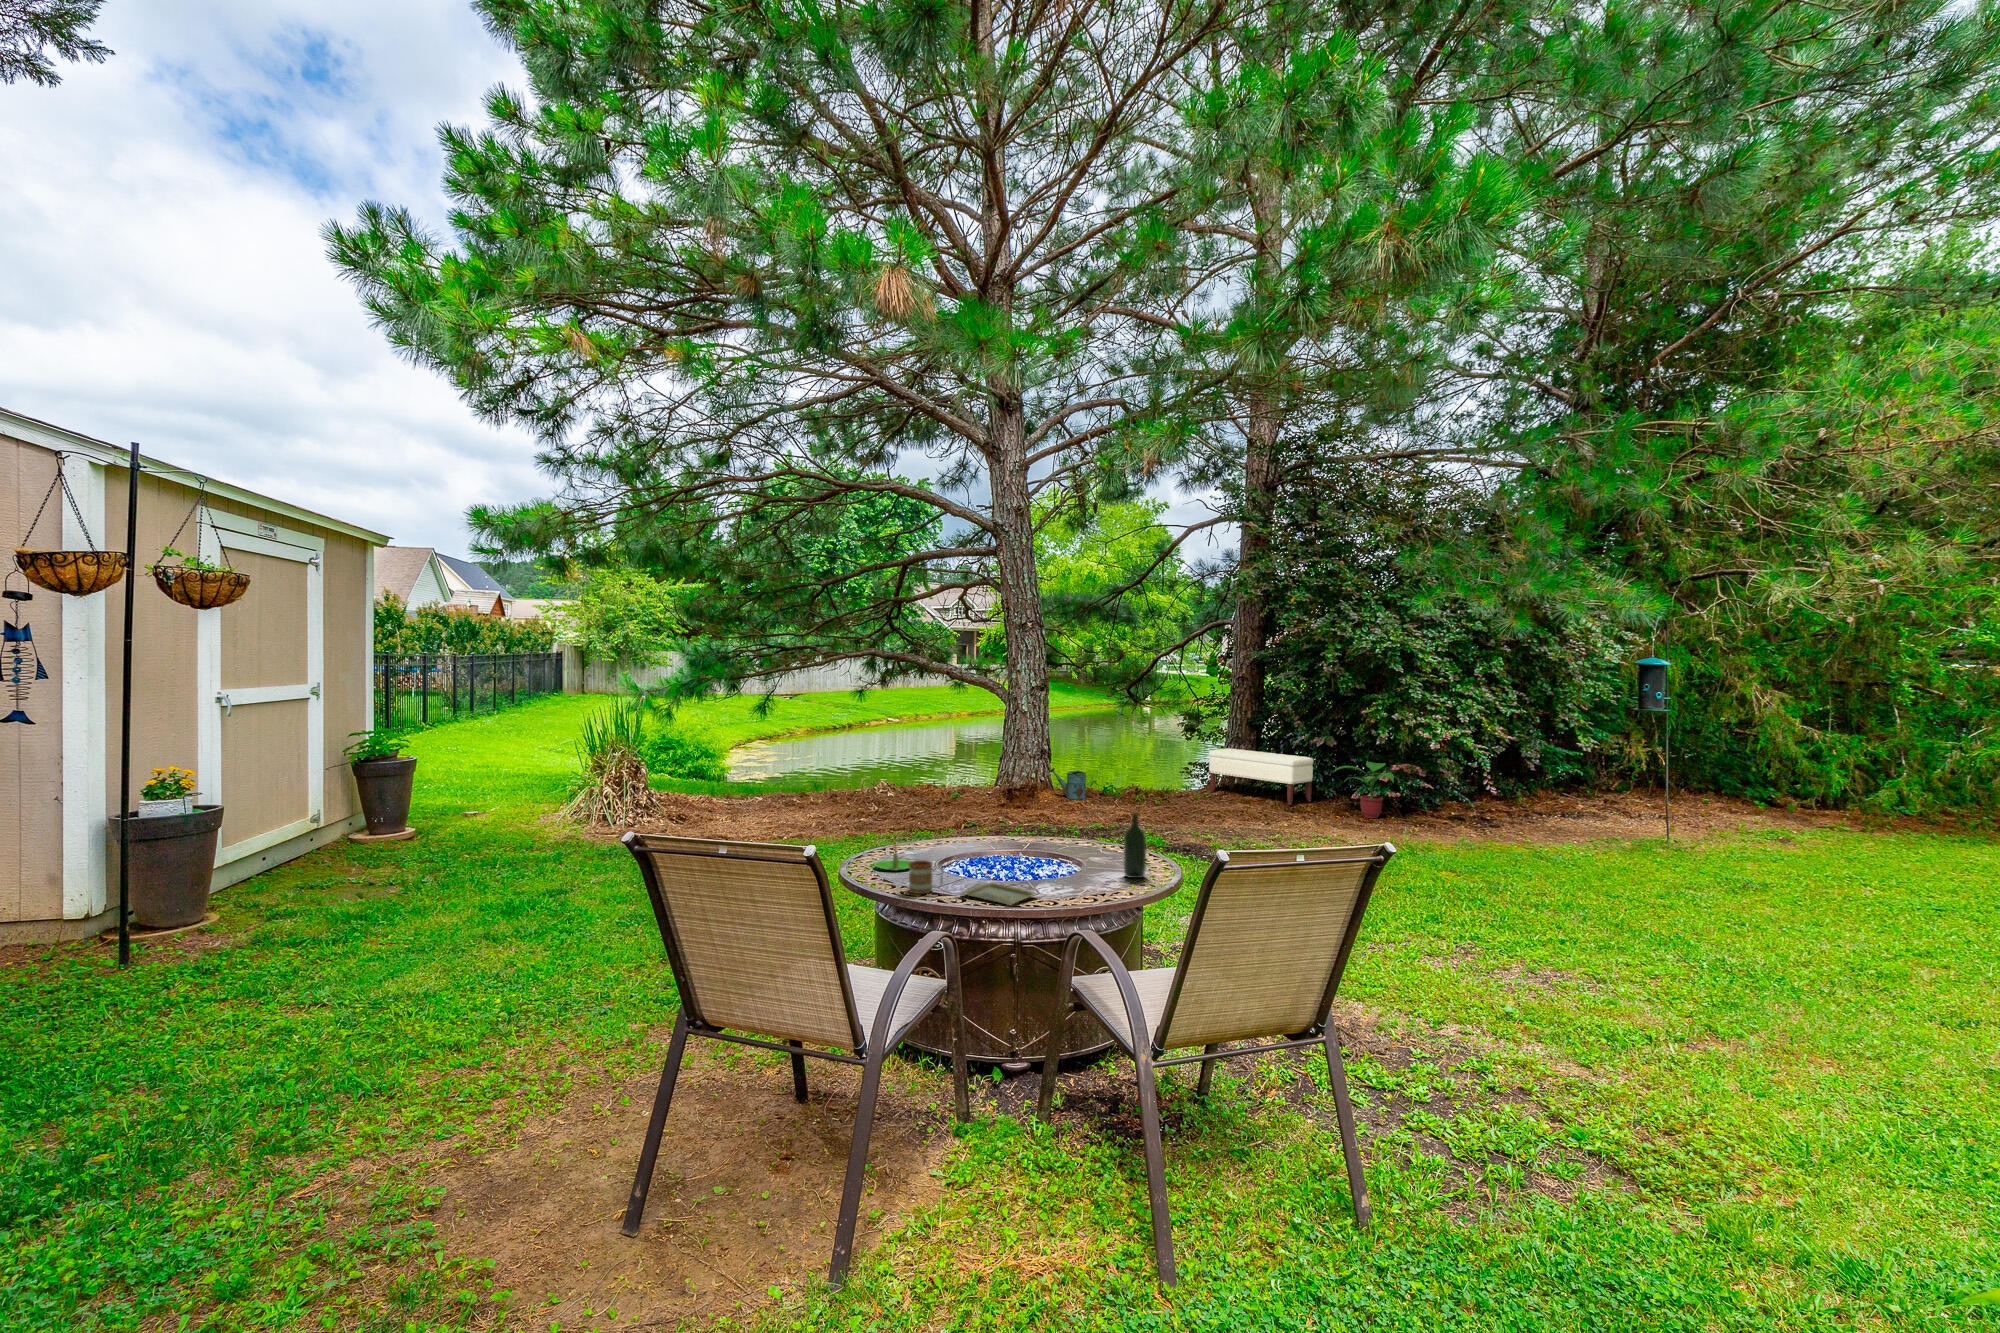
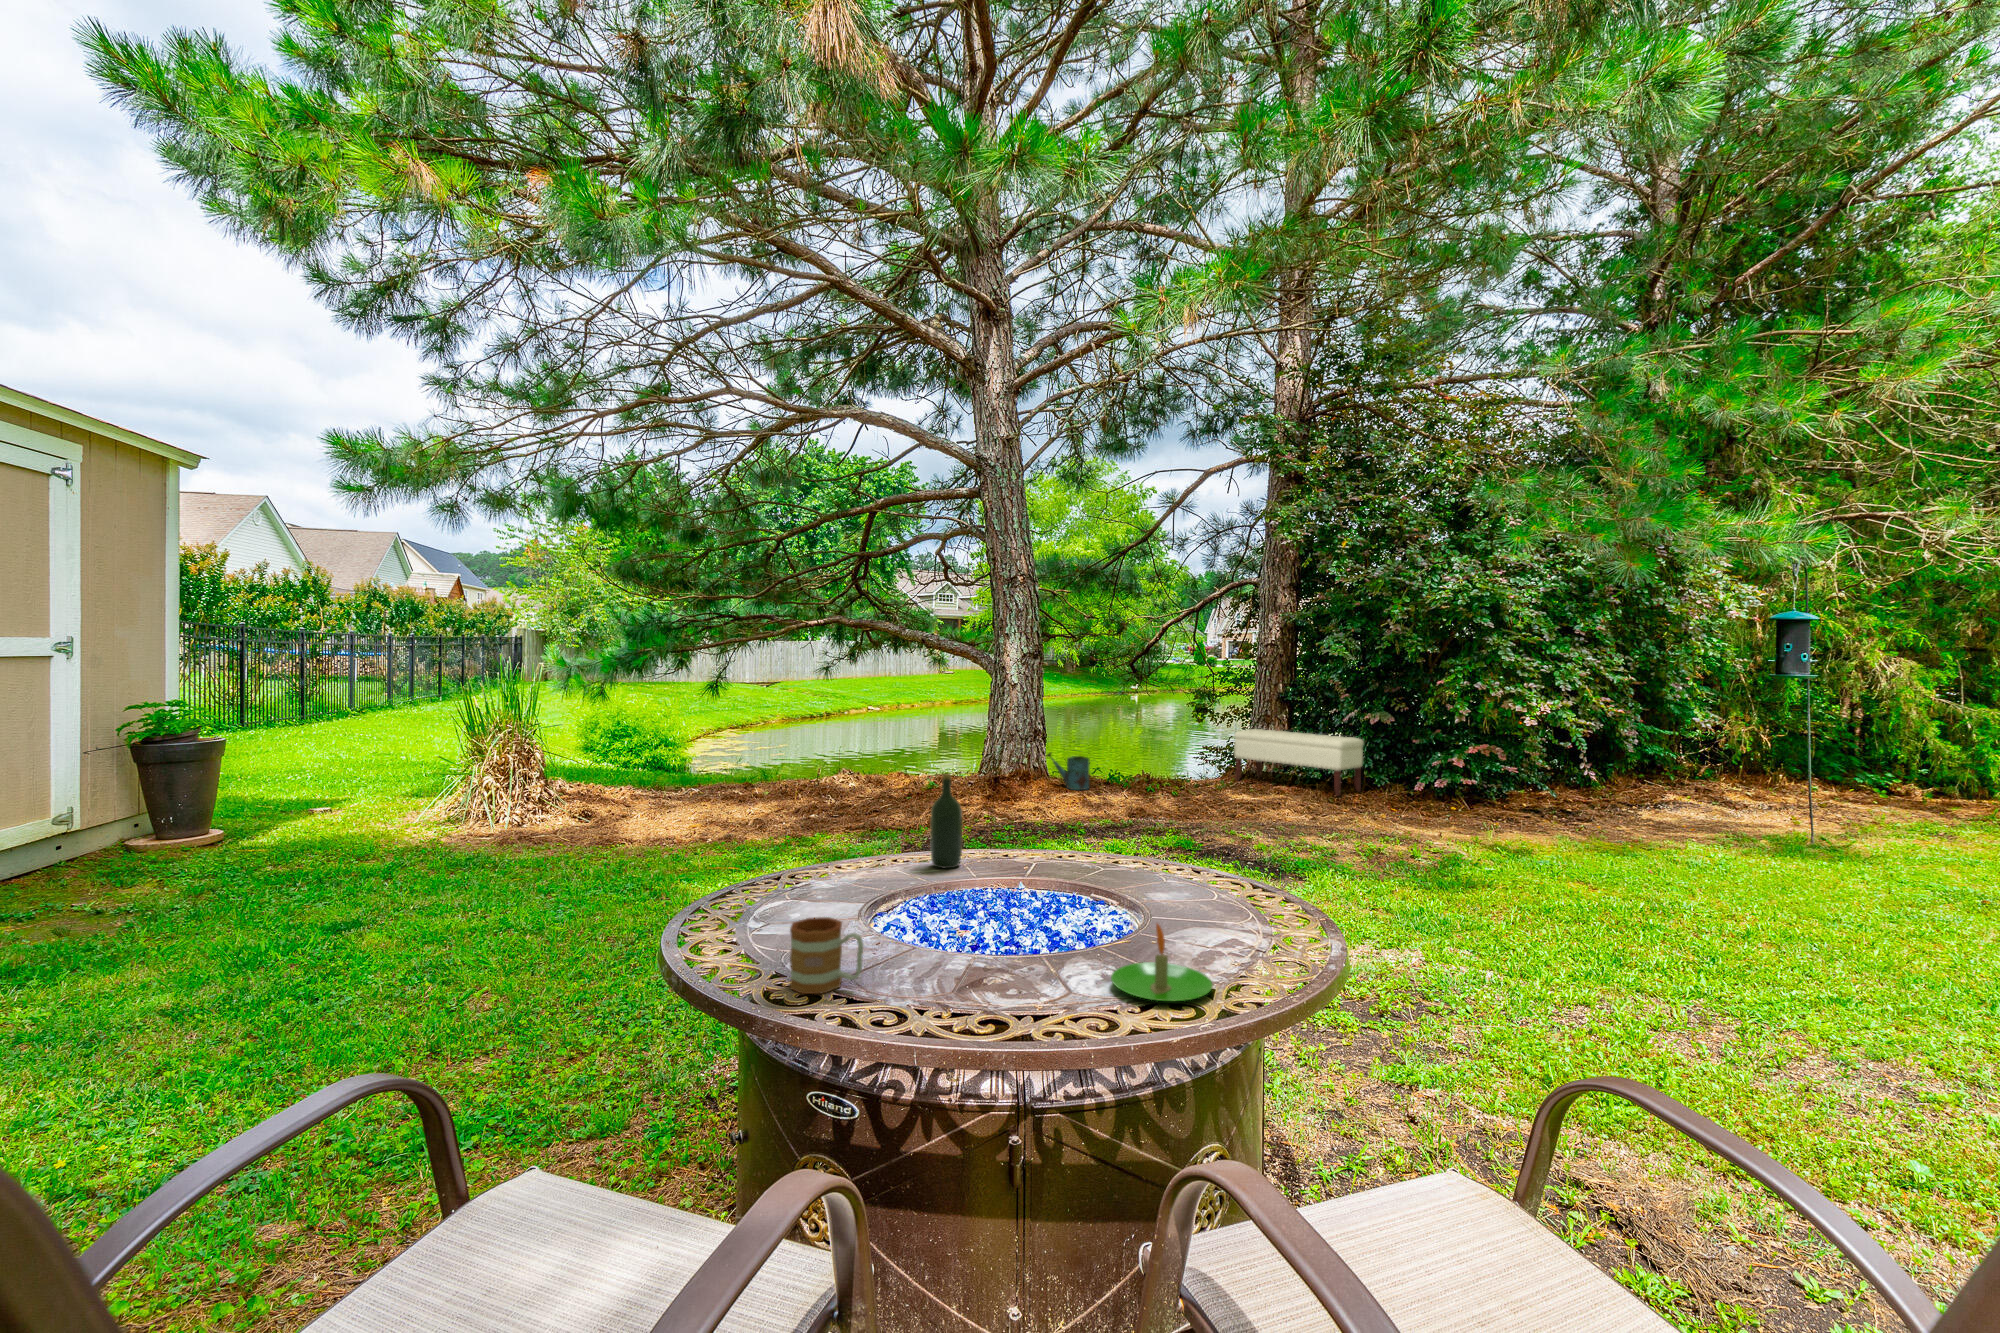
potted plant: present [1334,762,1398,818] -> none [1393,743,1476,812]
wine bottle: present [1124,811,1146,878] -> present [931,774,962,868]
candle: present [875,843,910,871] -> present [1111,924,1213,1001]
tray: present [962,882,1037,905] -> none [897,962,1066,1034]

